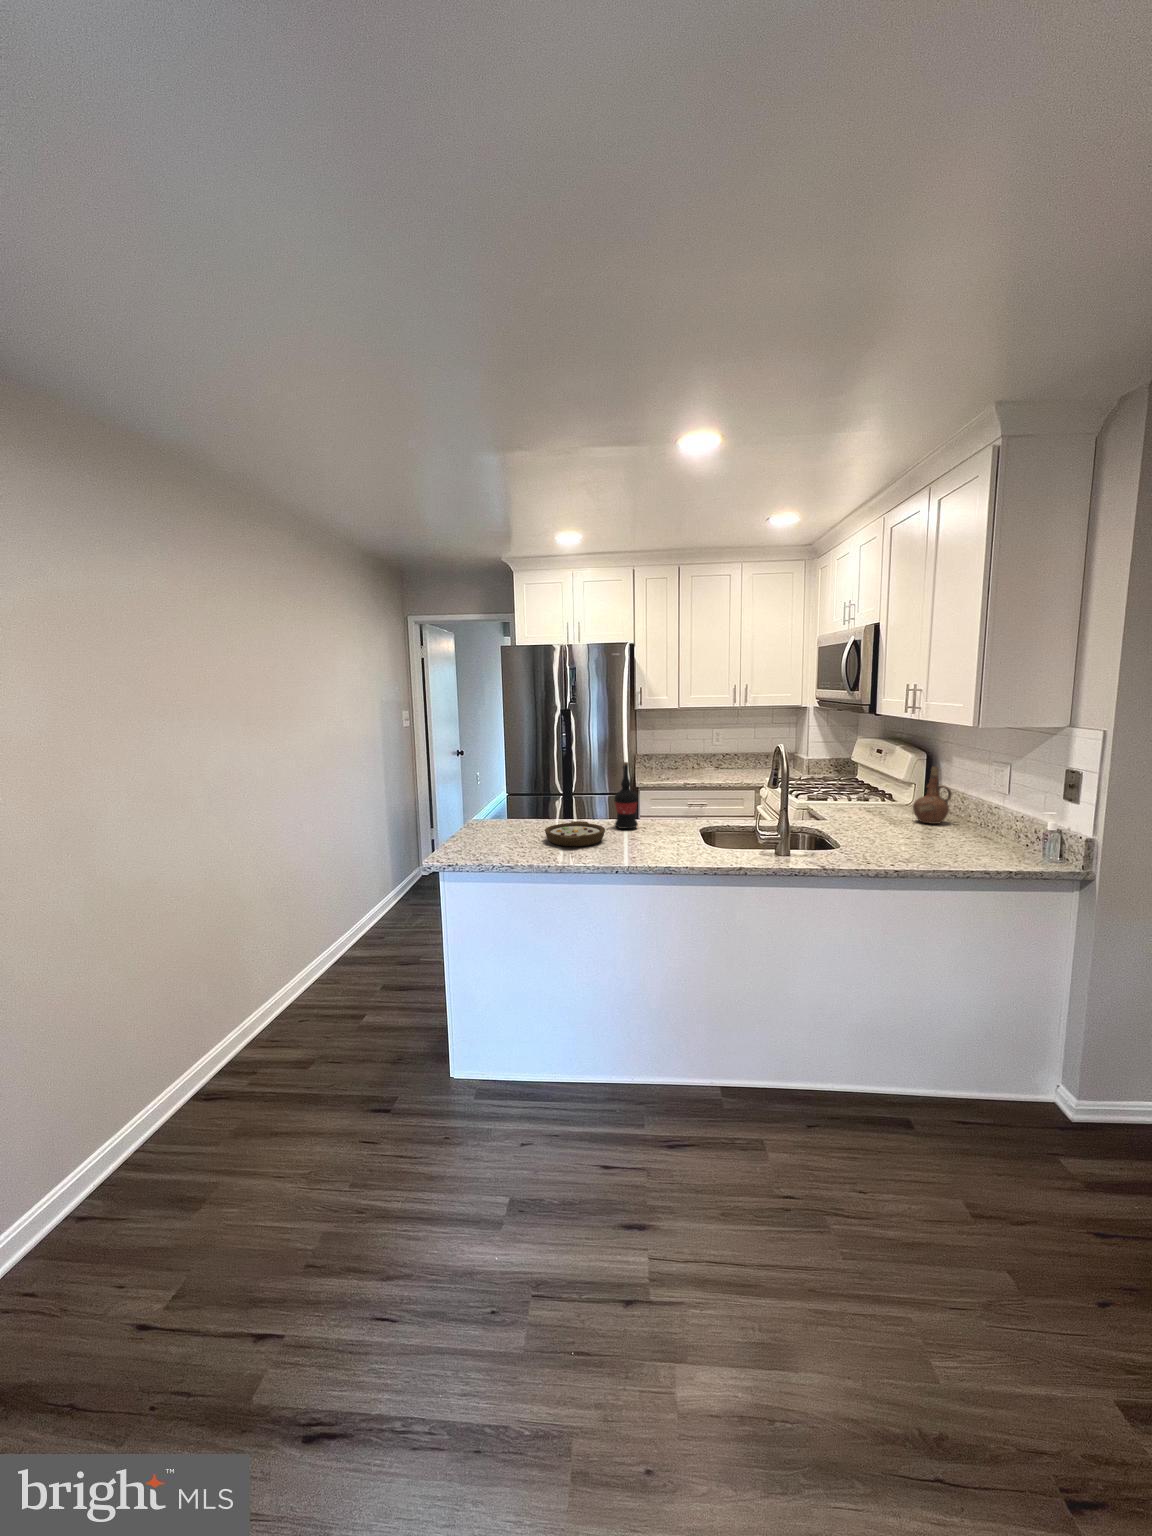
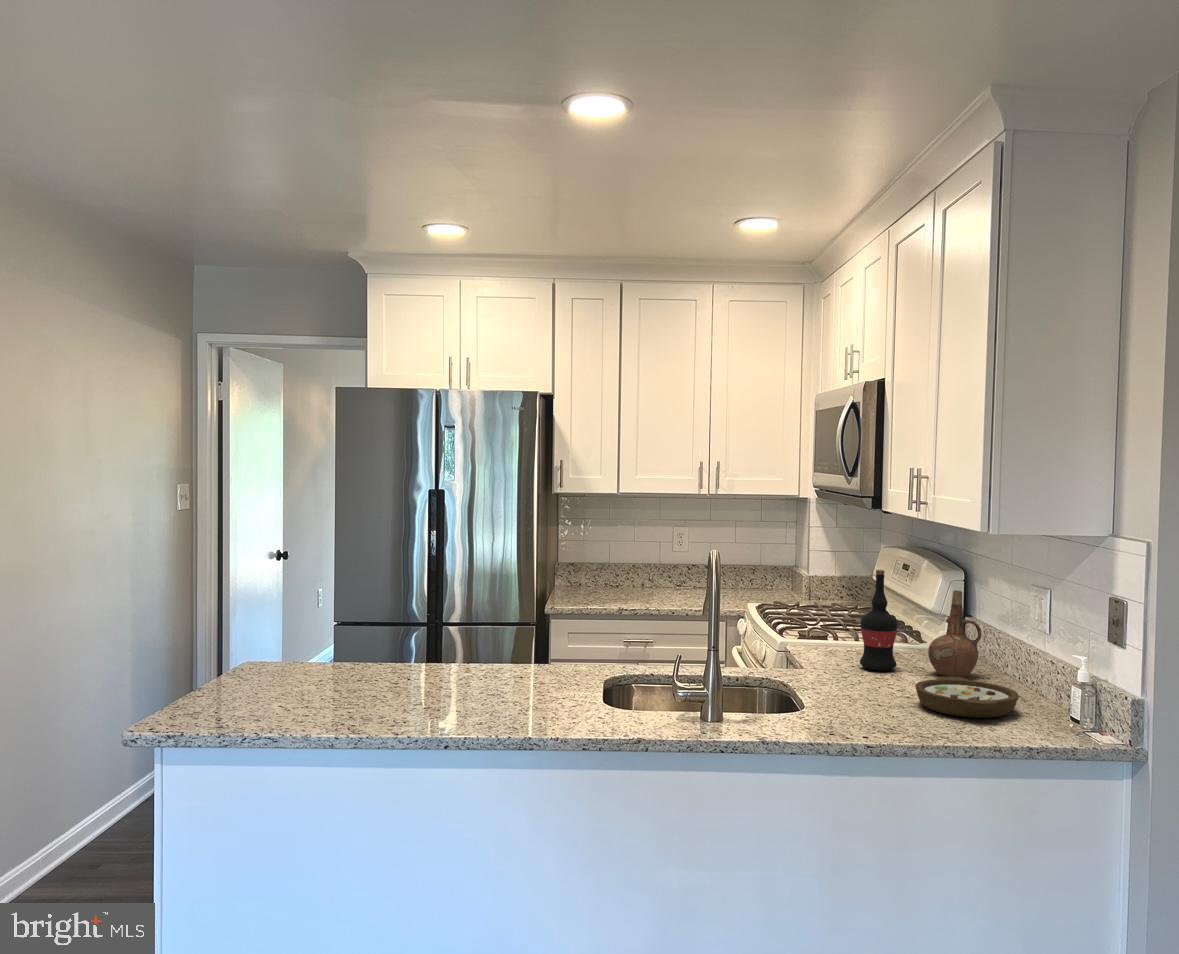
wine bottle: present [614,762,638,829] -> present [860,570,898,670]
bowl: present [545,821,605,847] -> present [915,677,1019,718]

